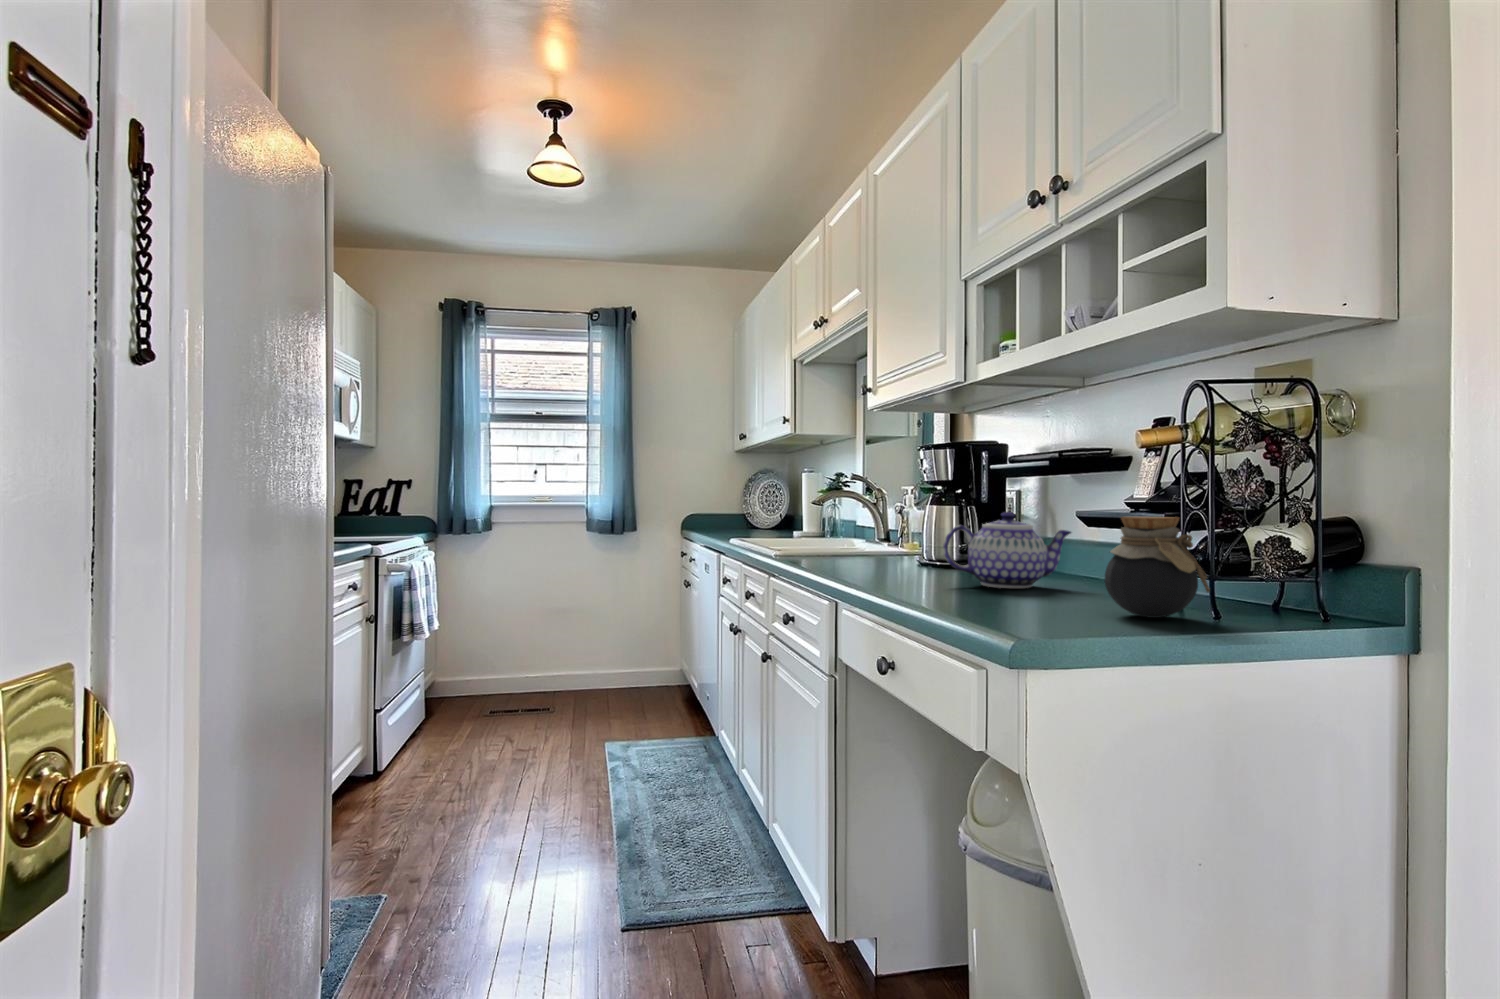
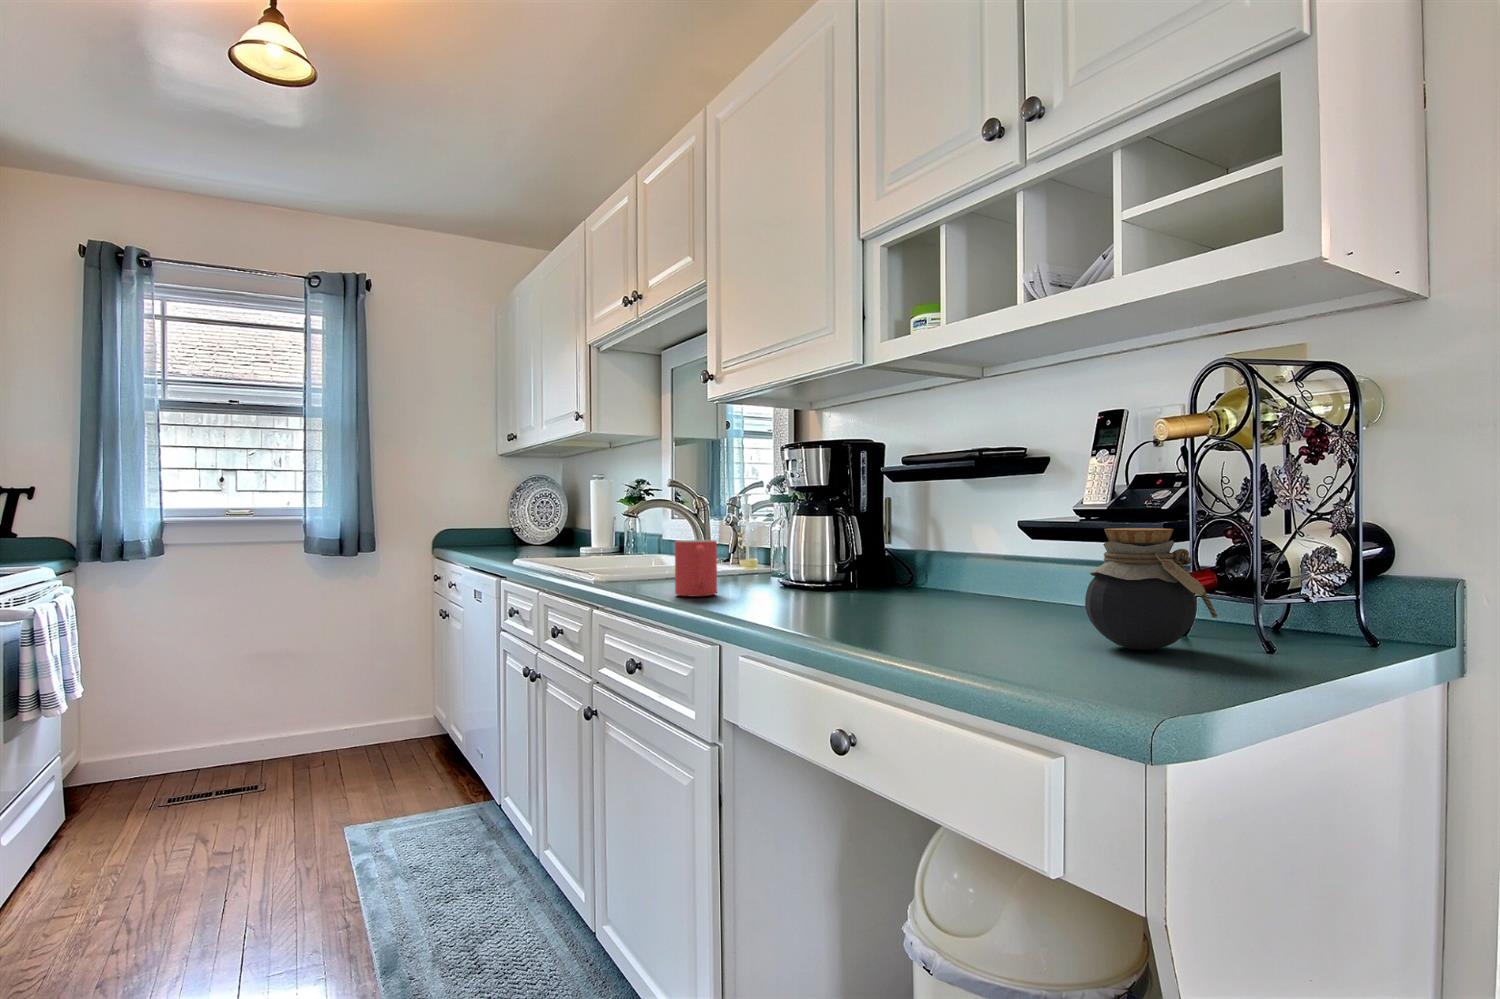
teapot: present [943,511,1071,588] -> none [848,523,989,616]
mug: none [824,523,858,568] -> present [675,540,717,597]

